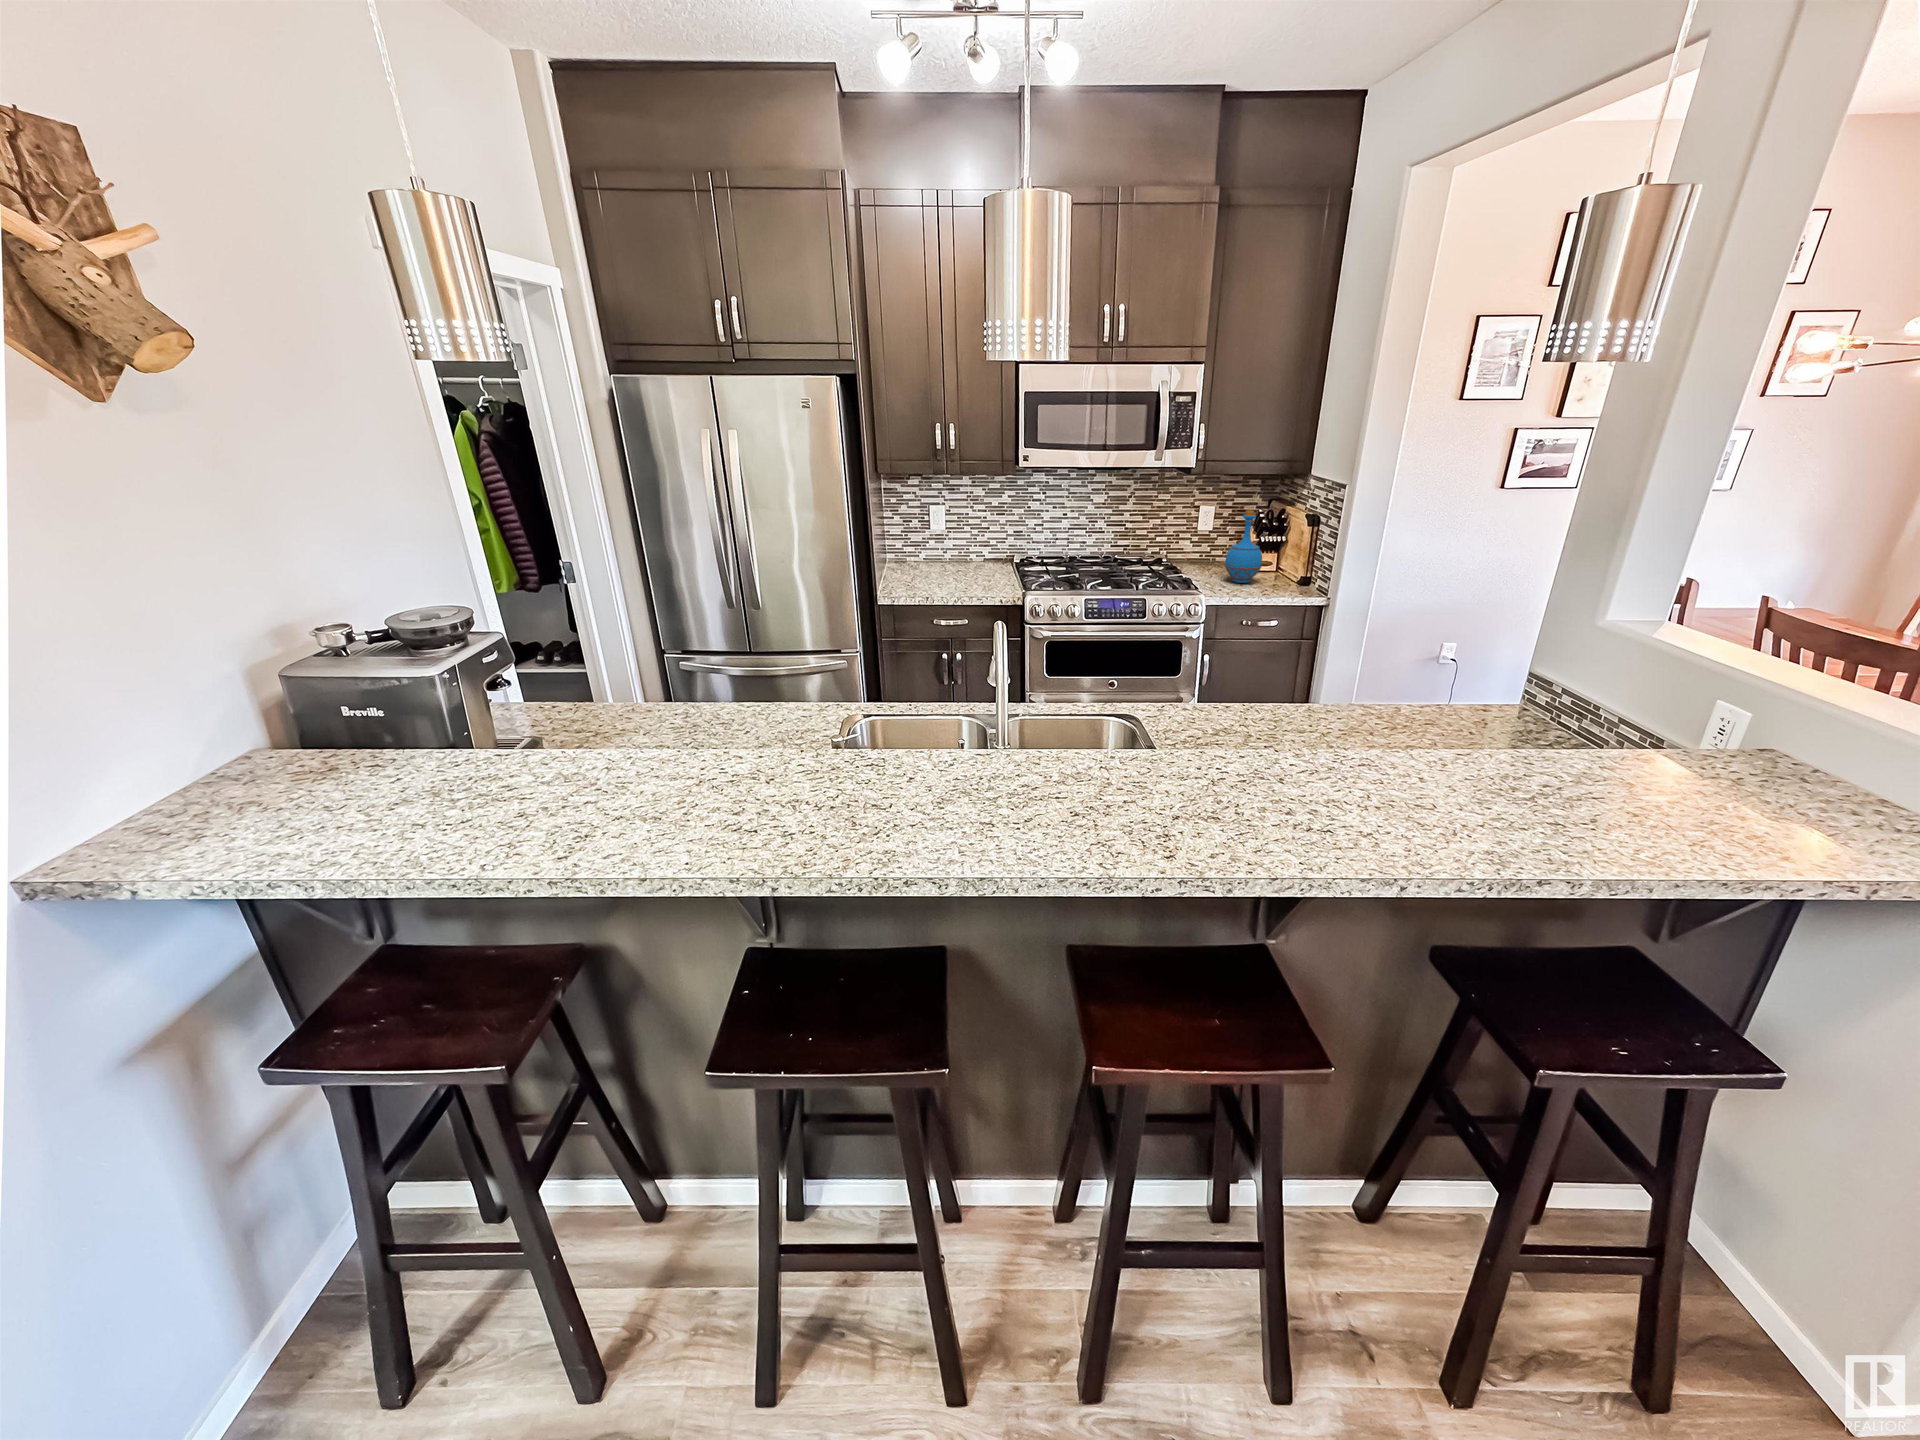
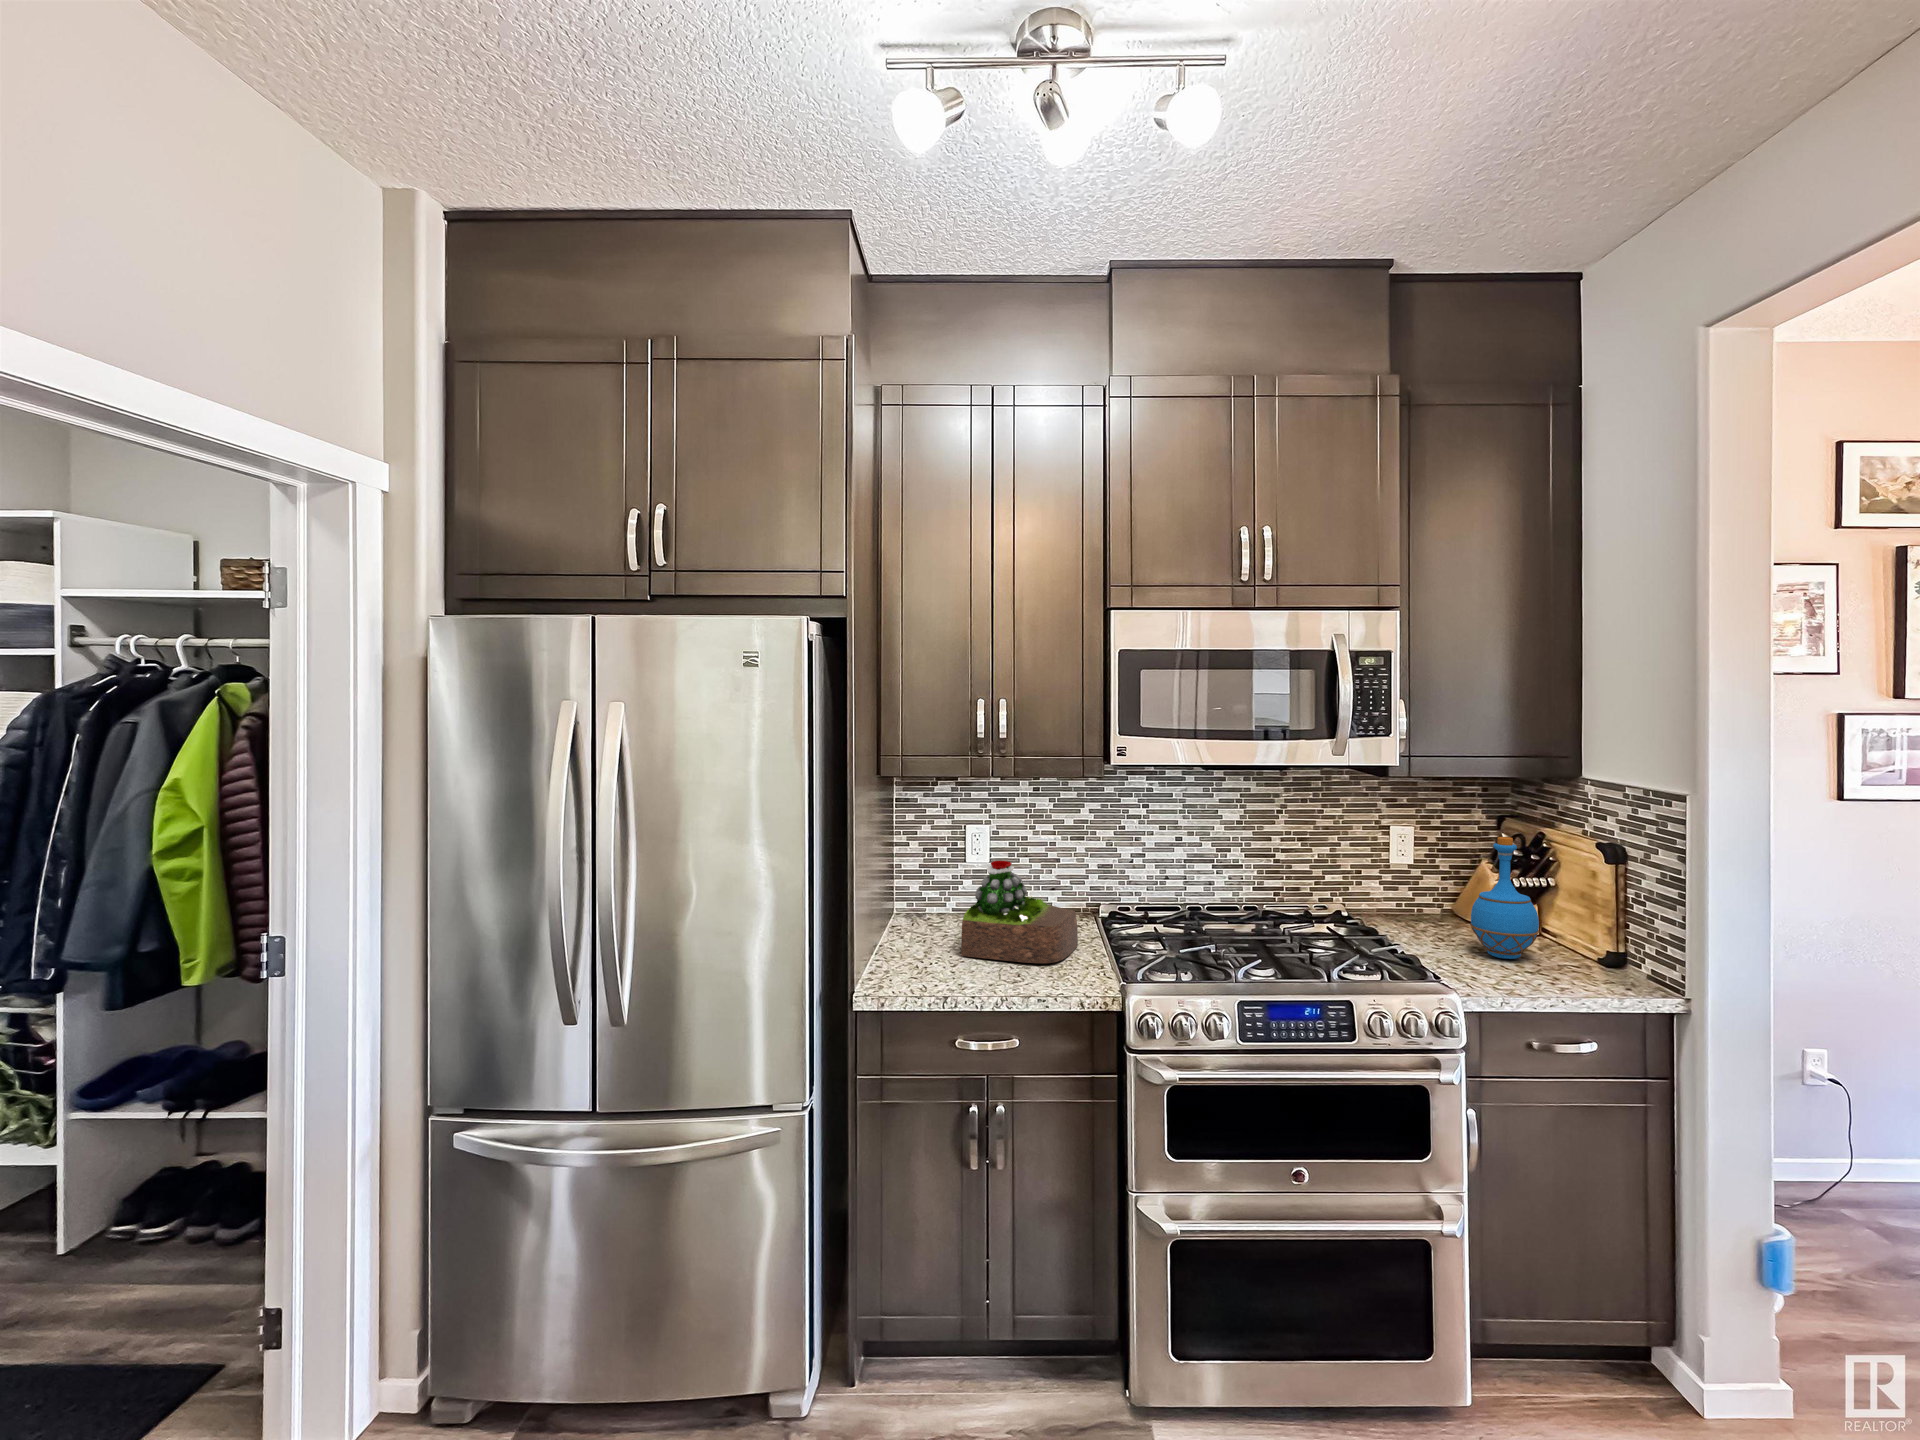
succulent plant: none [925,526,995,586] -> present [961,861,1078,963]

